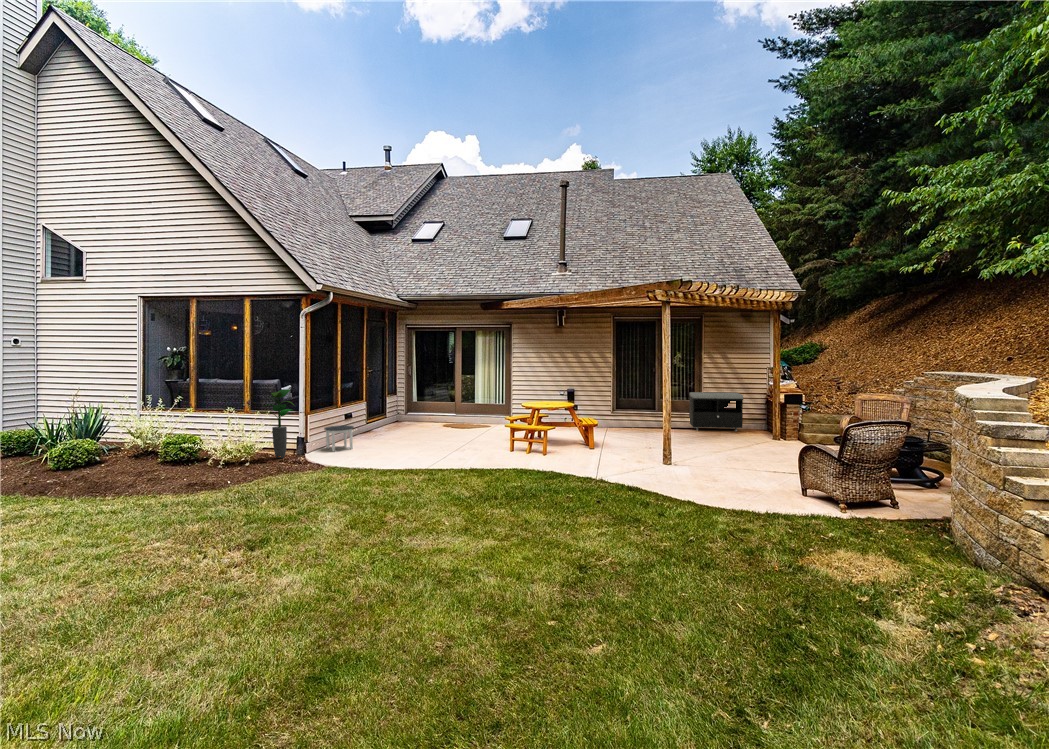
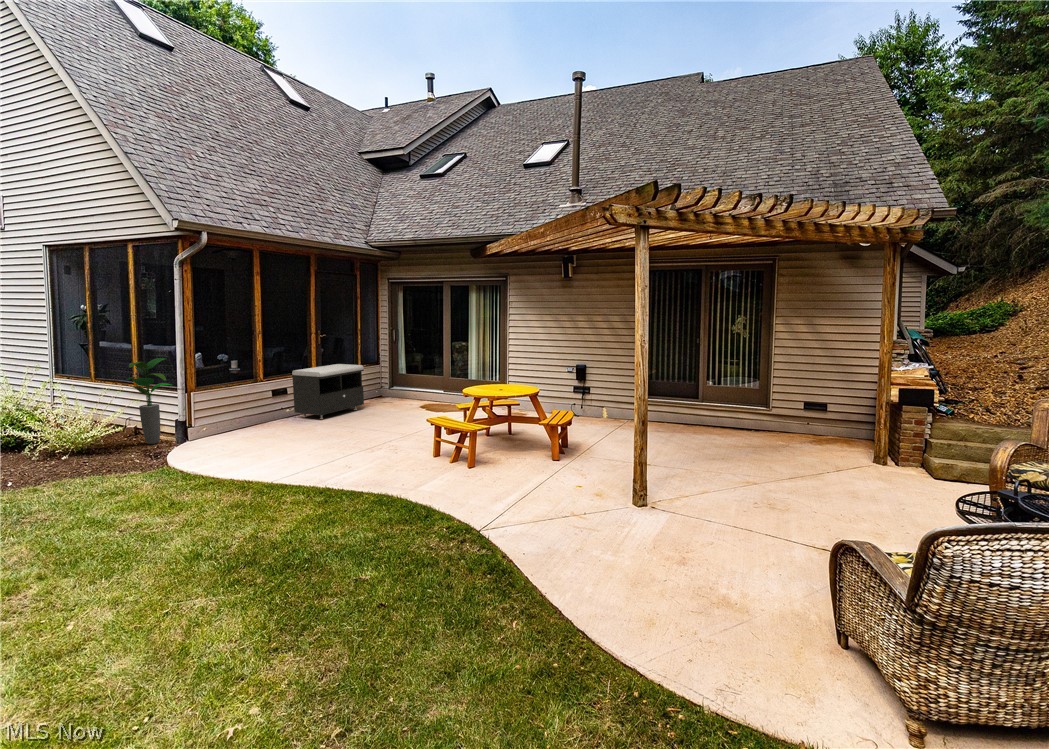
storage bench: present [689,392,743,431] -> present [292,364,364,419]
round table: present [324,425,354,451] -> none [221,404,261,437]

